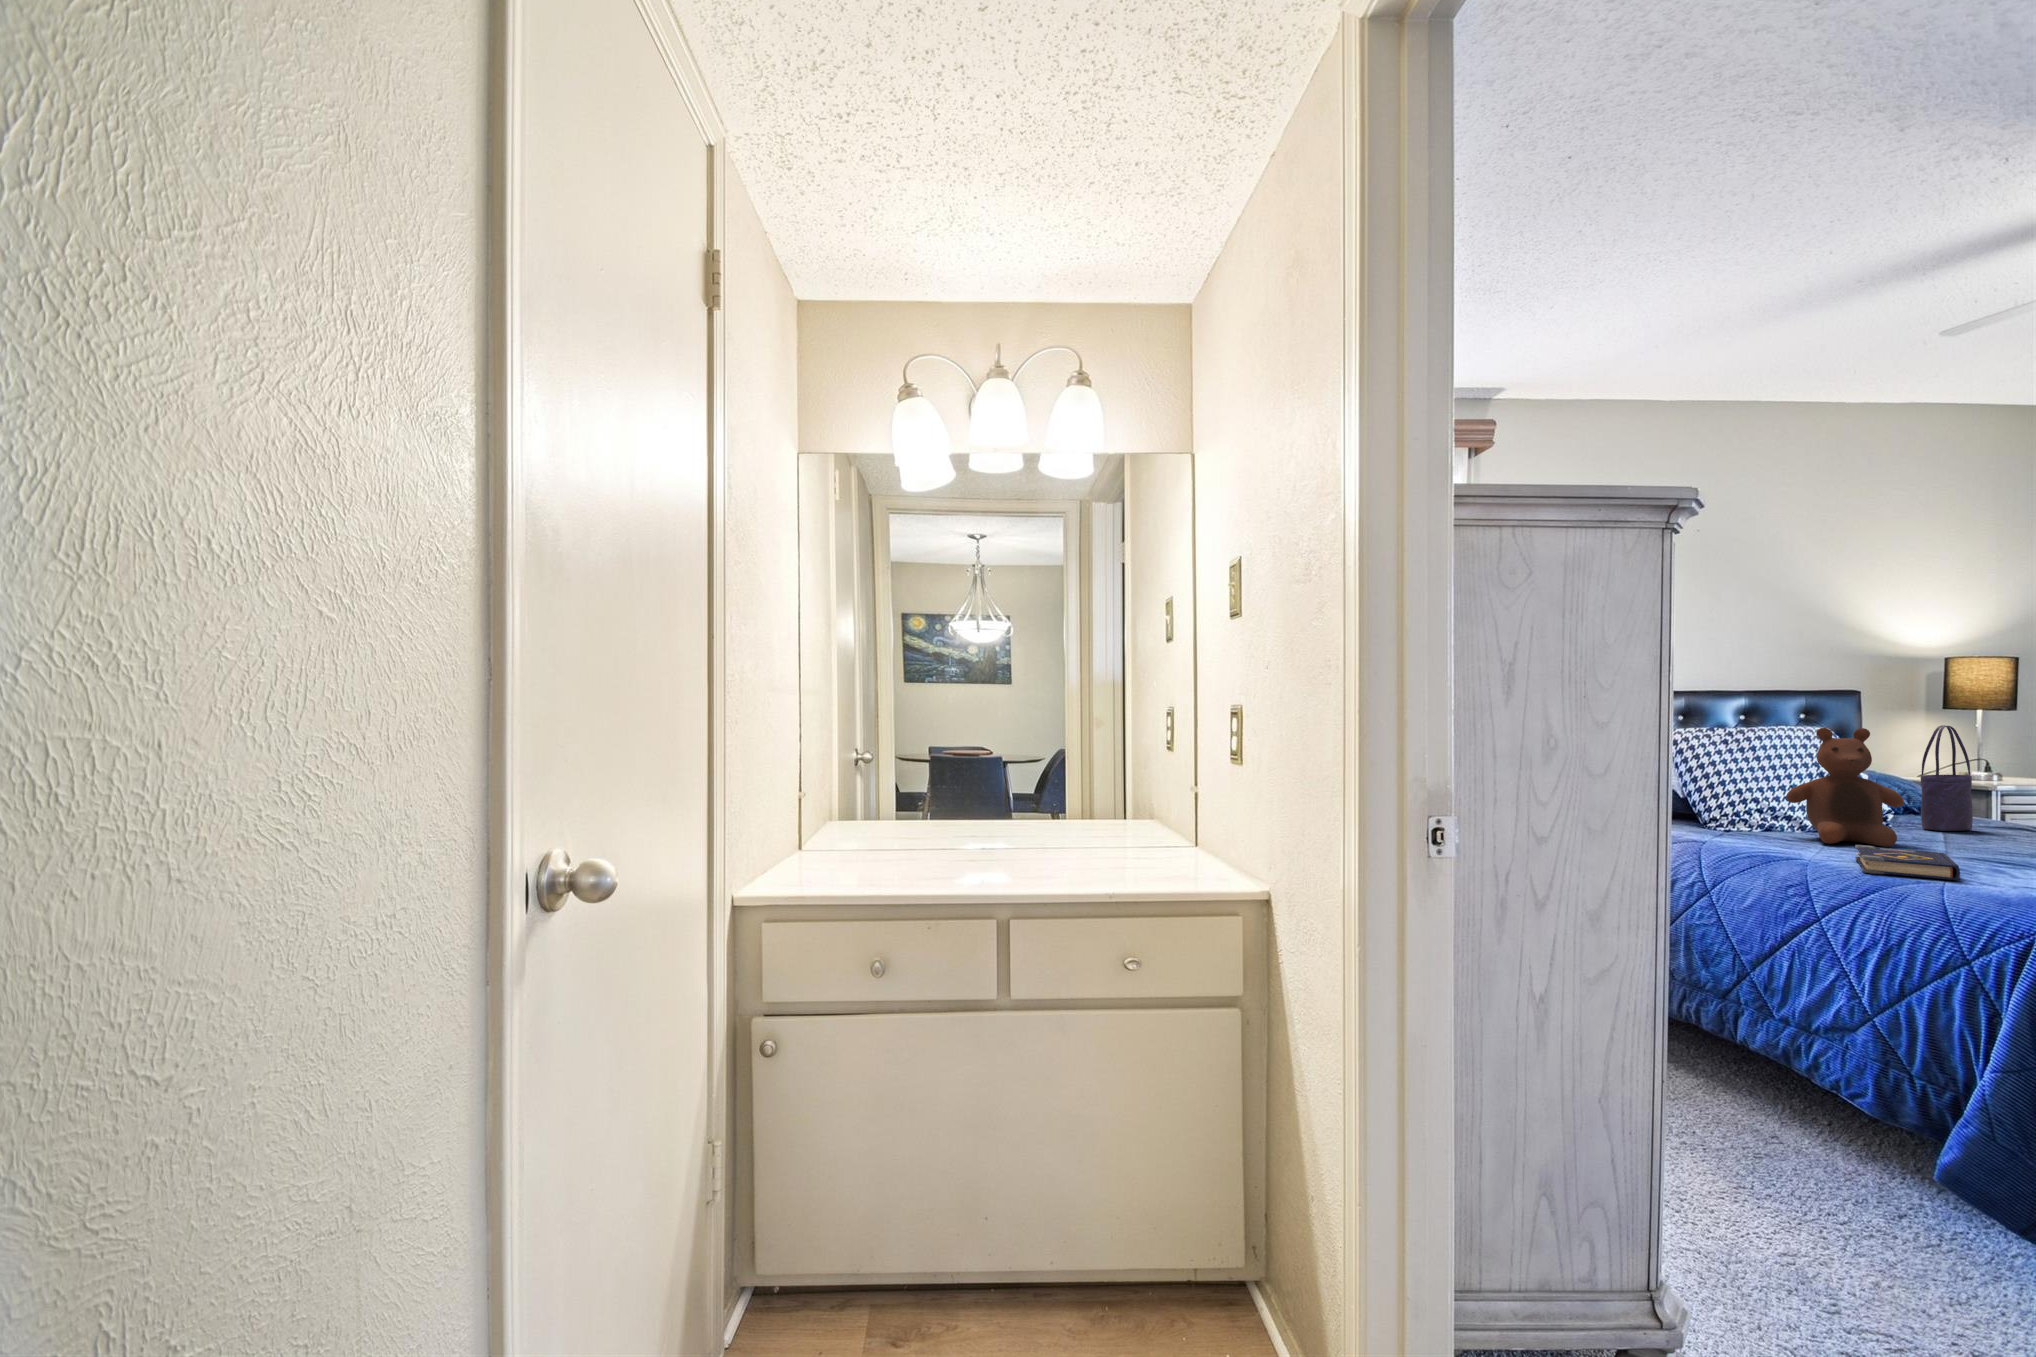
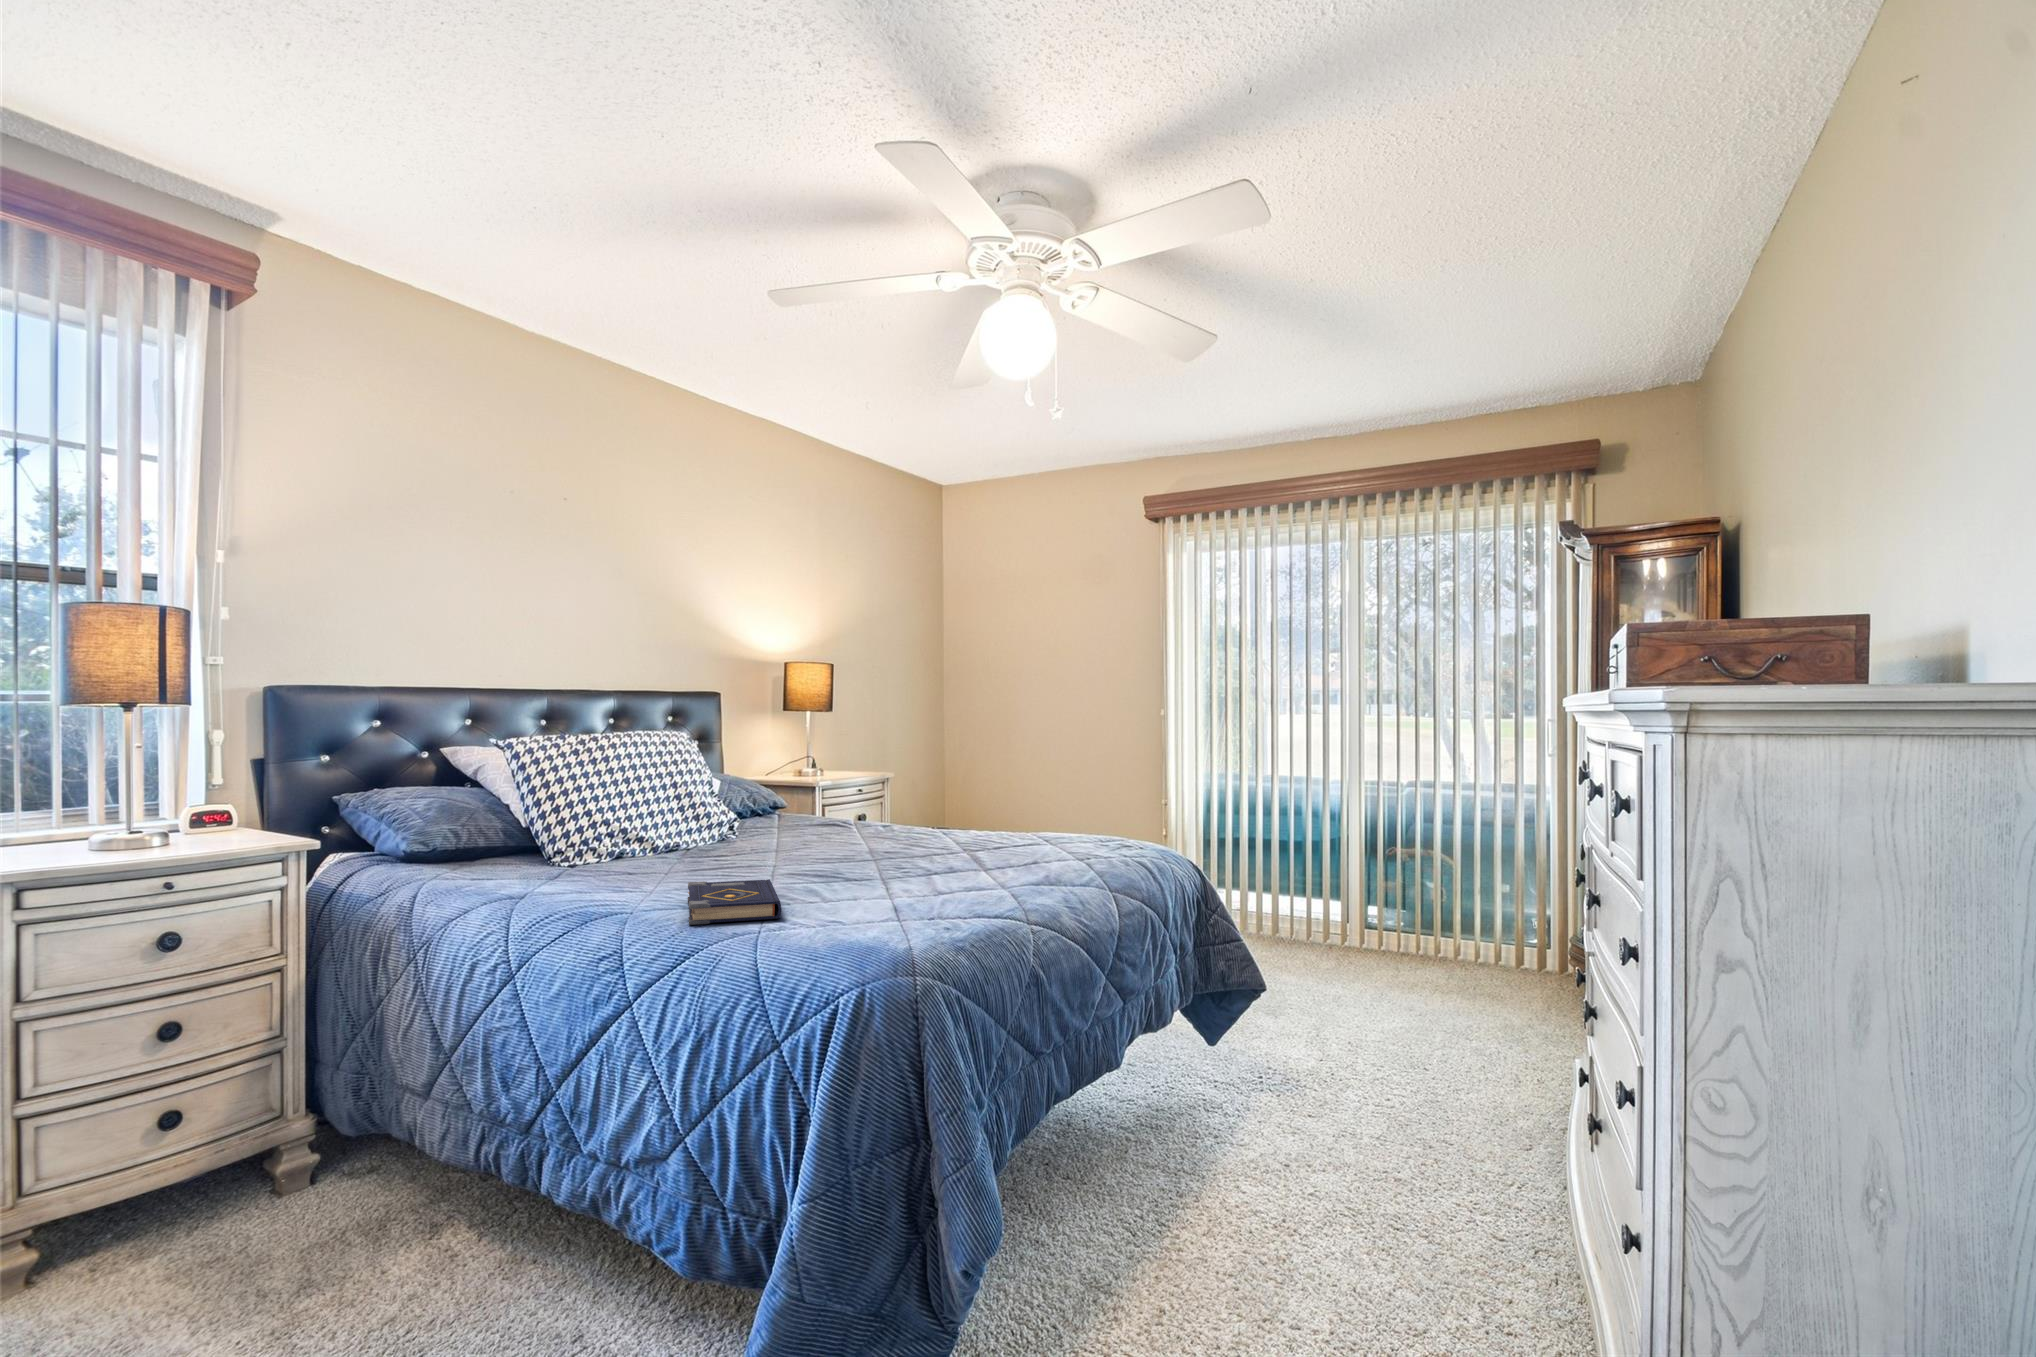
tote bag: present [1920,725,1973,831] -> none [761,727,801,836]
stuffed bear: present [1786,728,1904,847] -> none [630,735,742,876]

